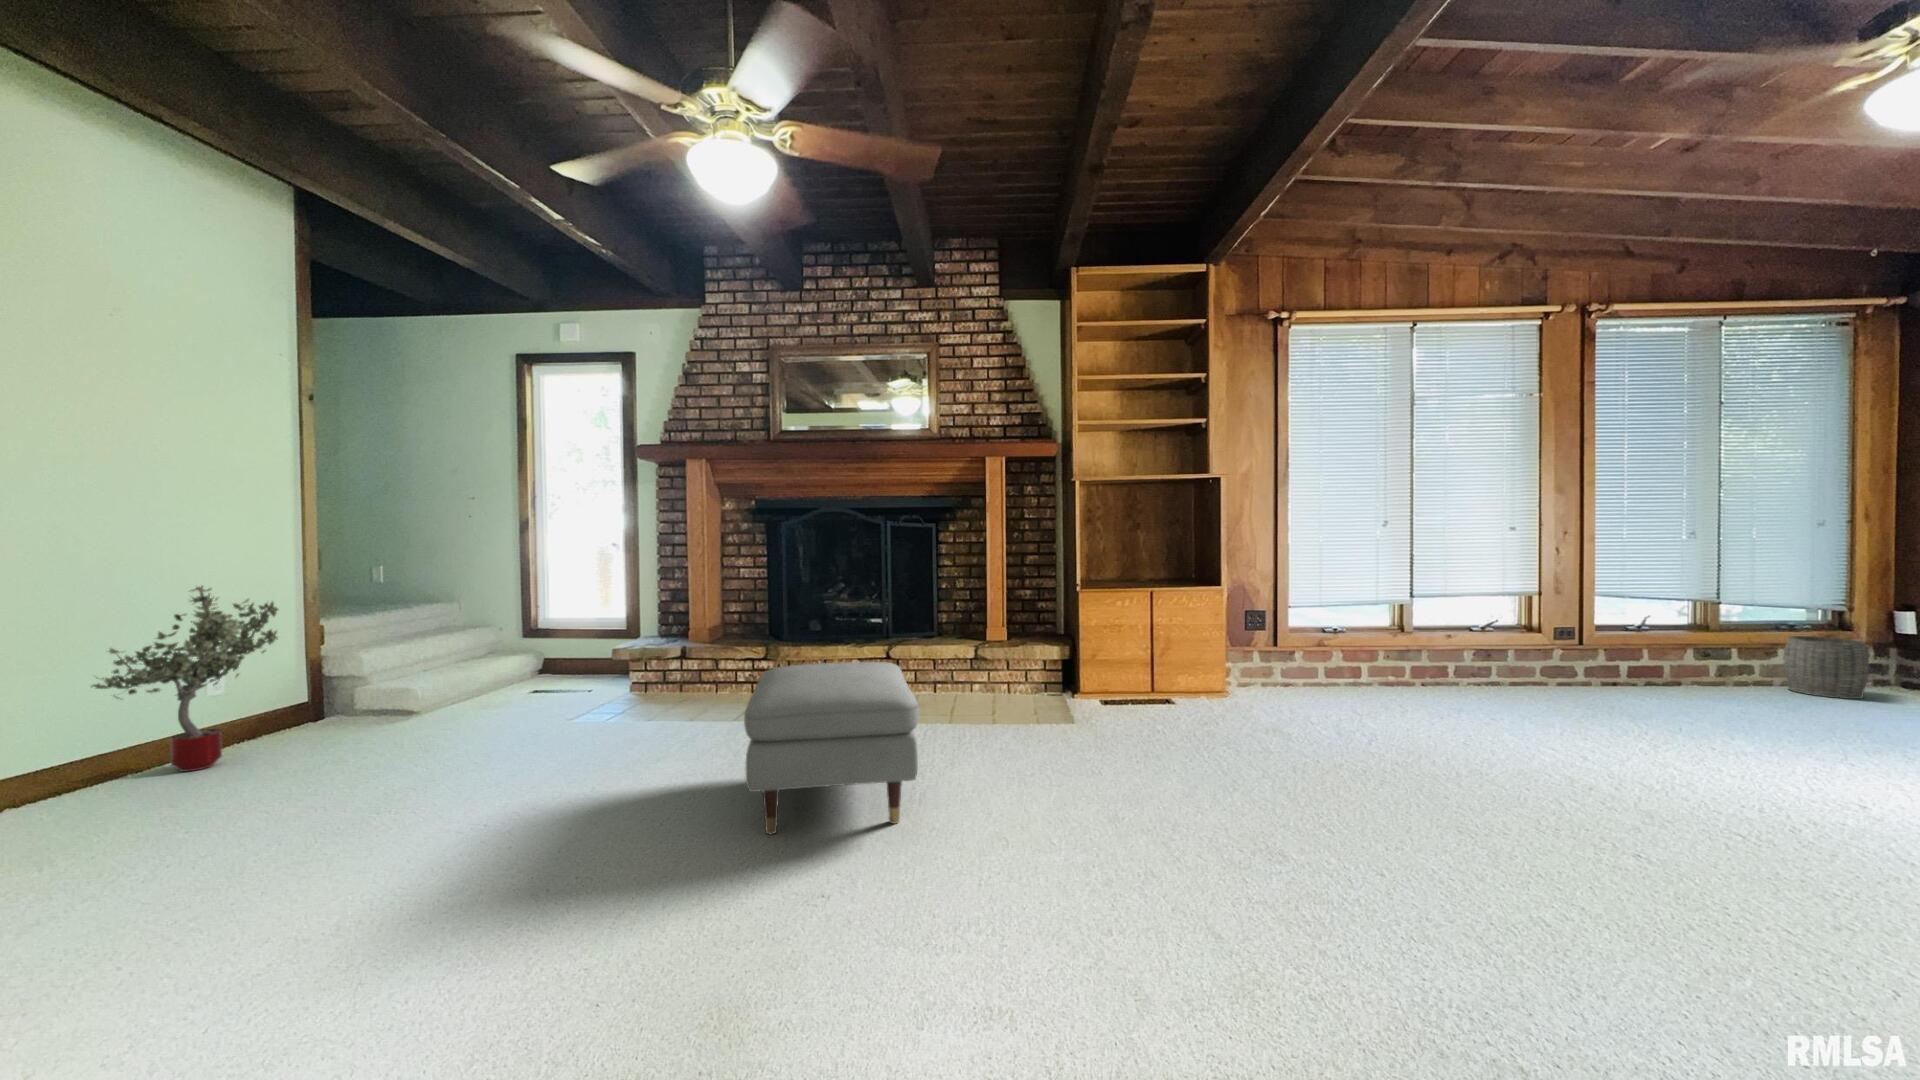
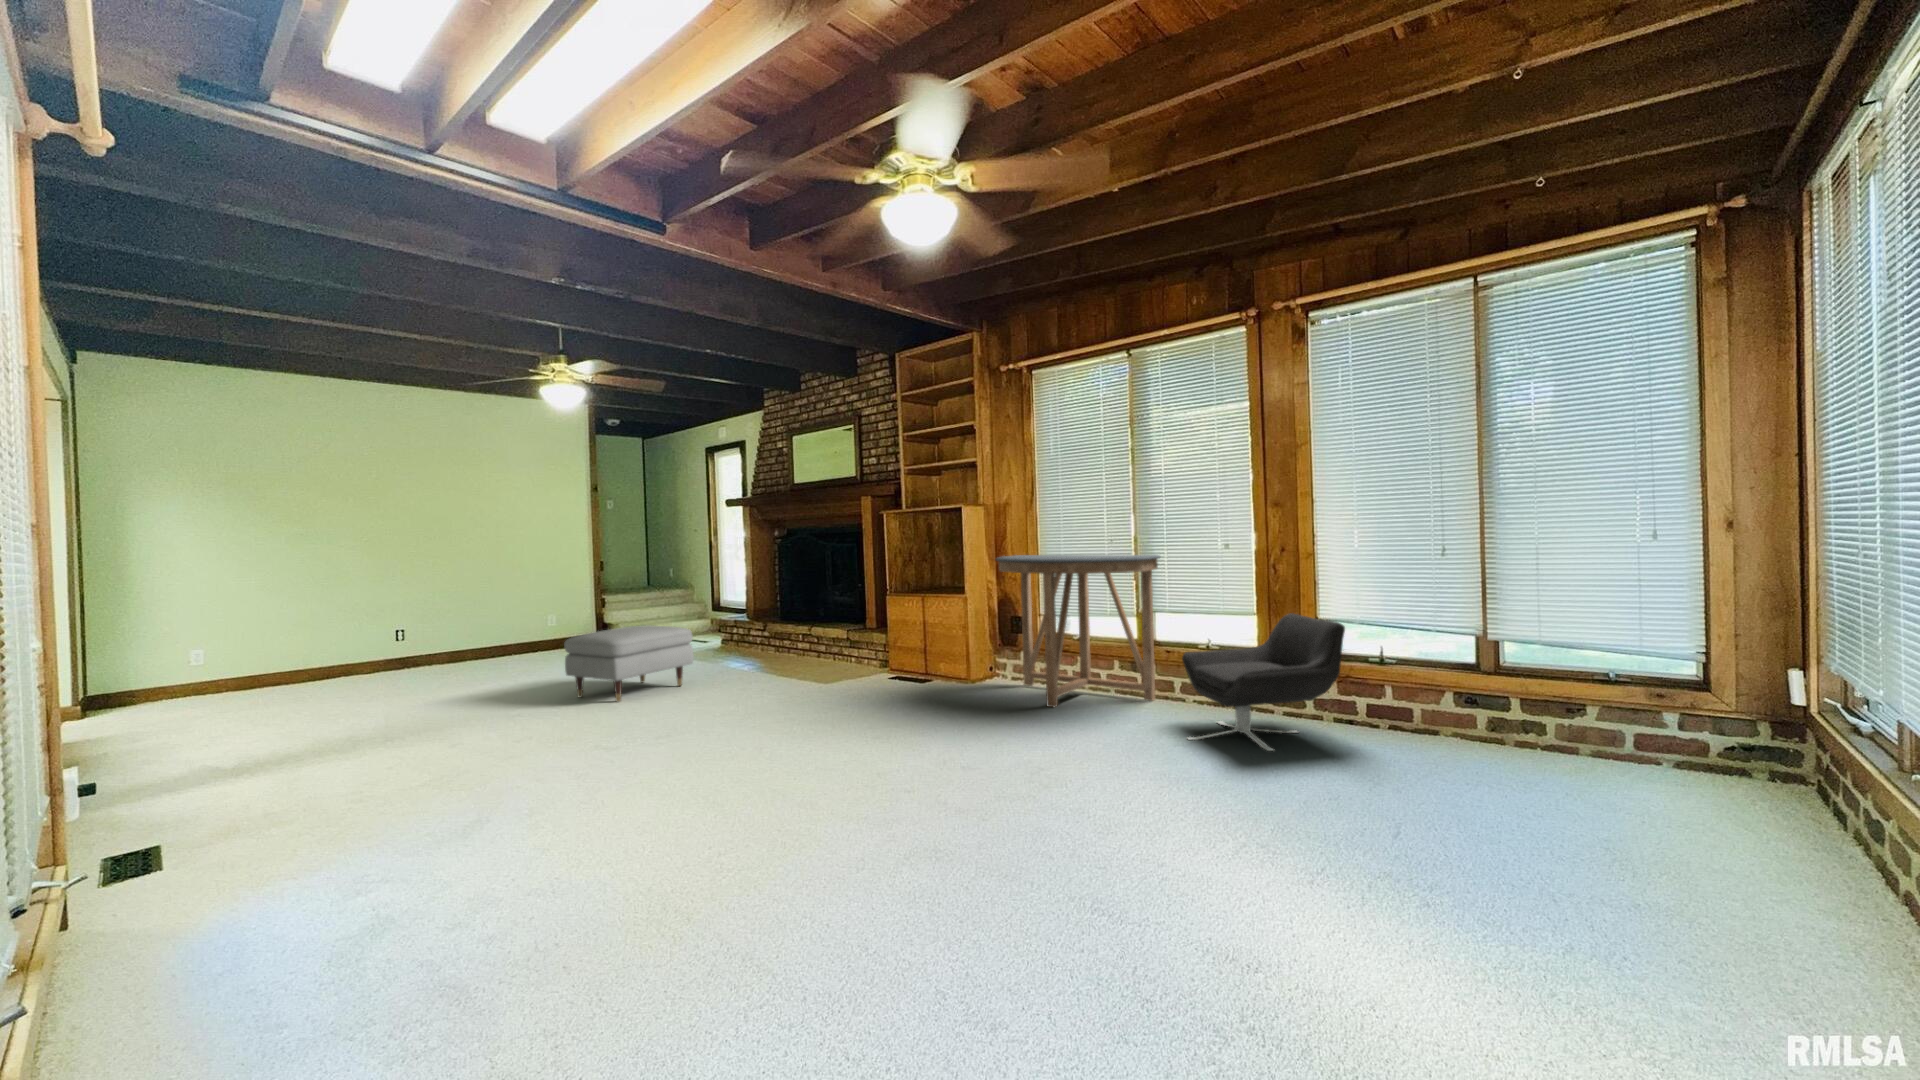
console table: none [1263,536,1473,709] -> present [996,555,1160,707]
potted tree: present [92,586,278,772] -> none [491,577,563,655]
lounge chair: none [1539,589,1725,720] -> present [1182,613,1345,751]
woven basket: present [1784,636,1869,699] -> none [1555,690,1650,779]

